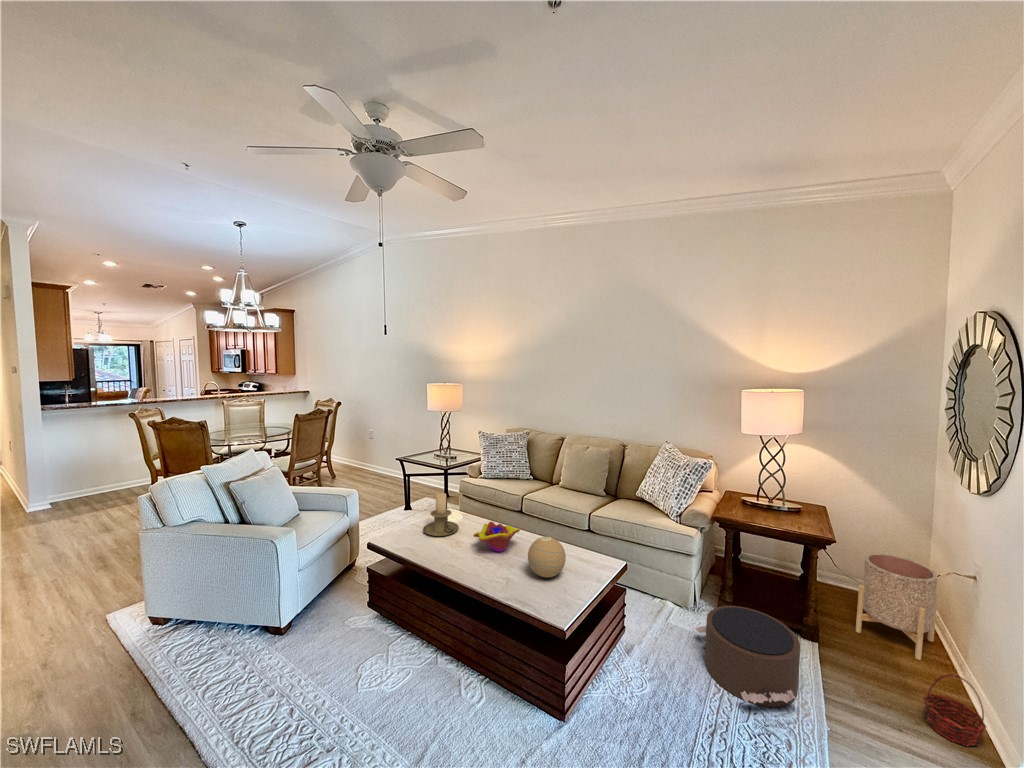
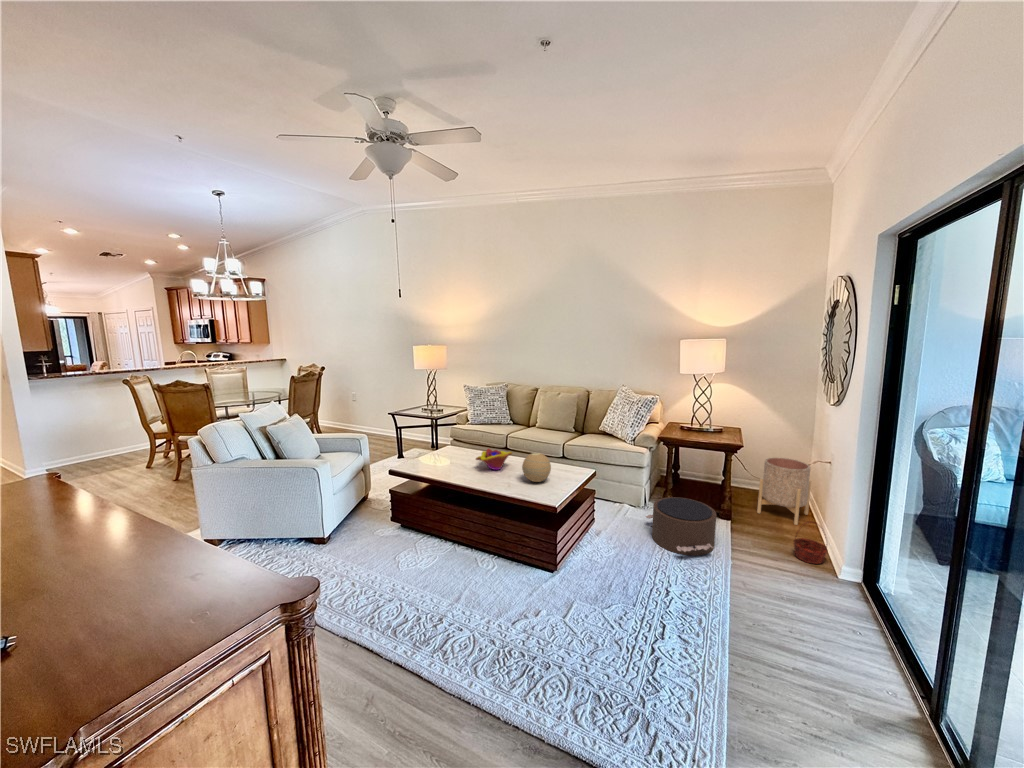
candle holder: present [423,493,459,536] -> none [431,430,460,464]

